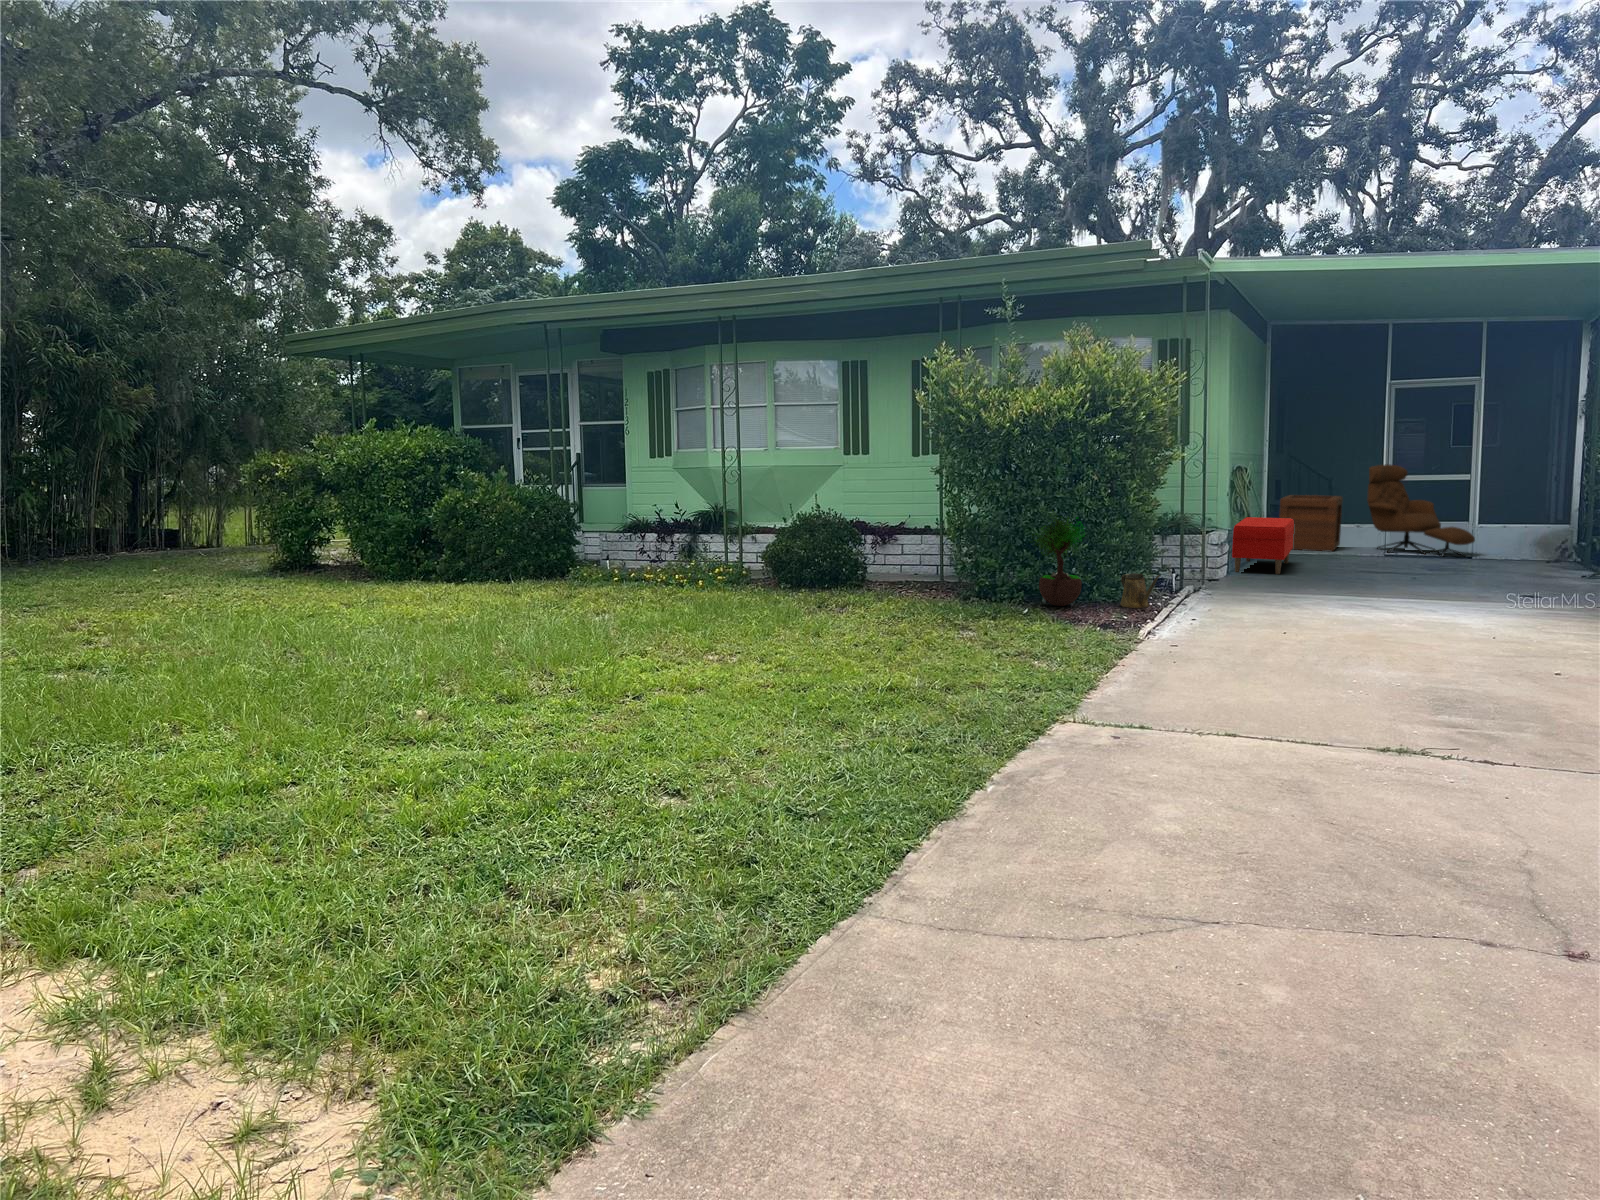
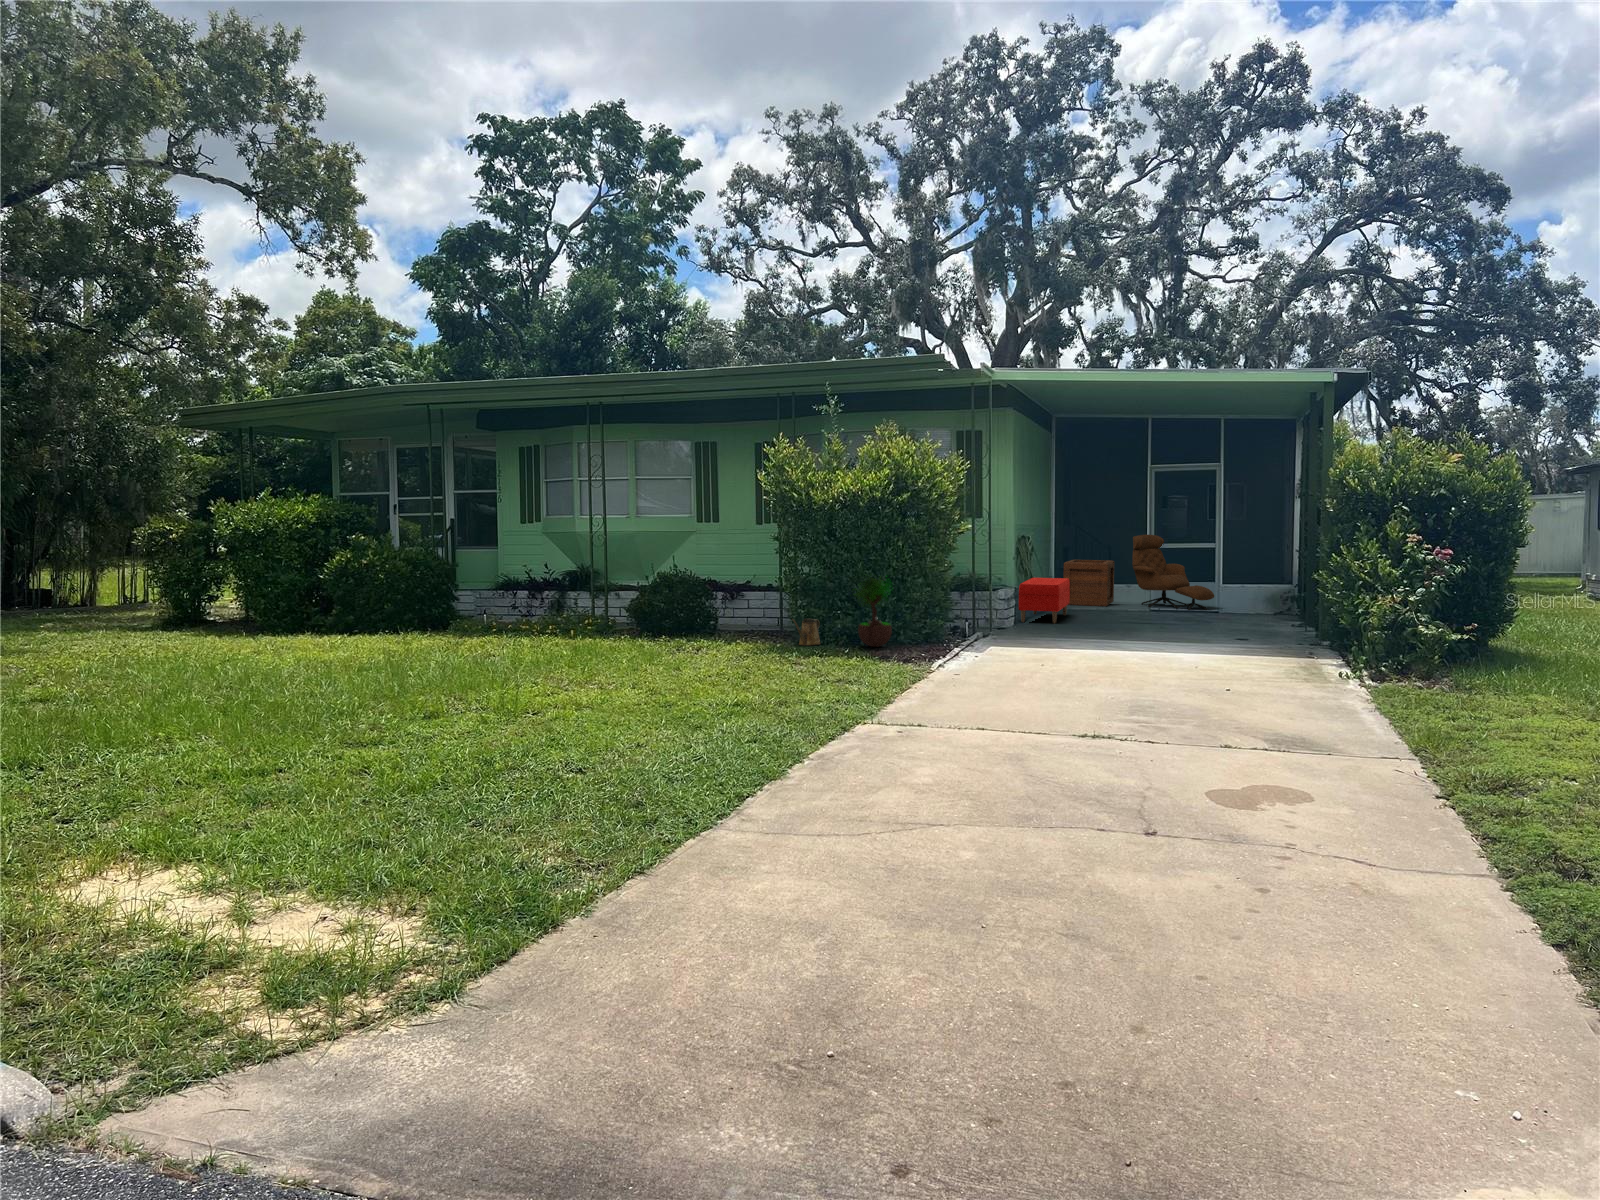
watering can: present [1120,573,1161,608] -> present [791,618,821,646]

